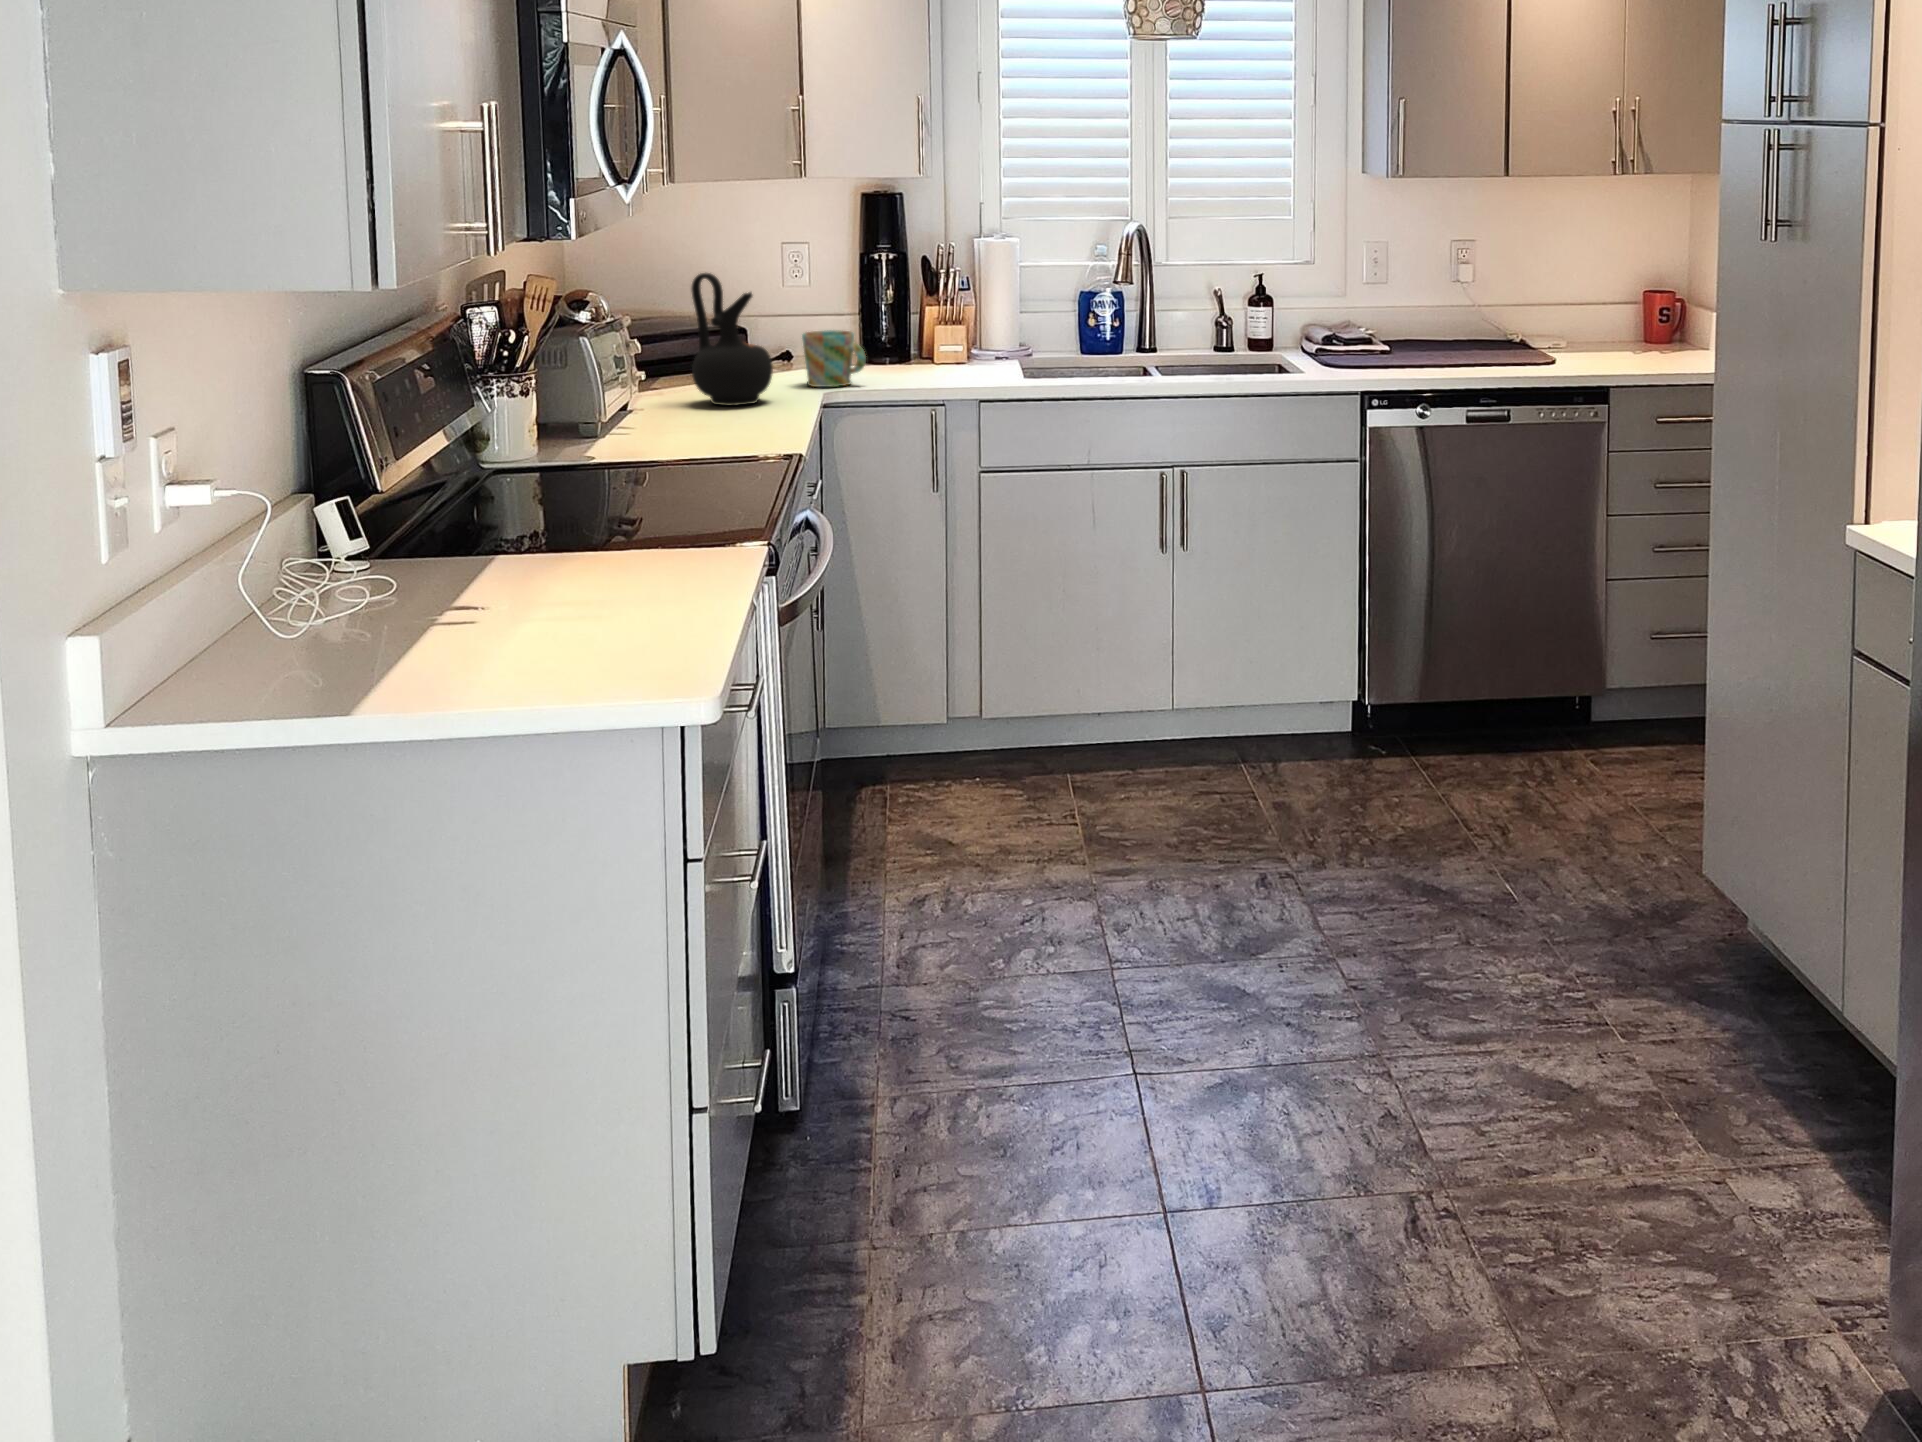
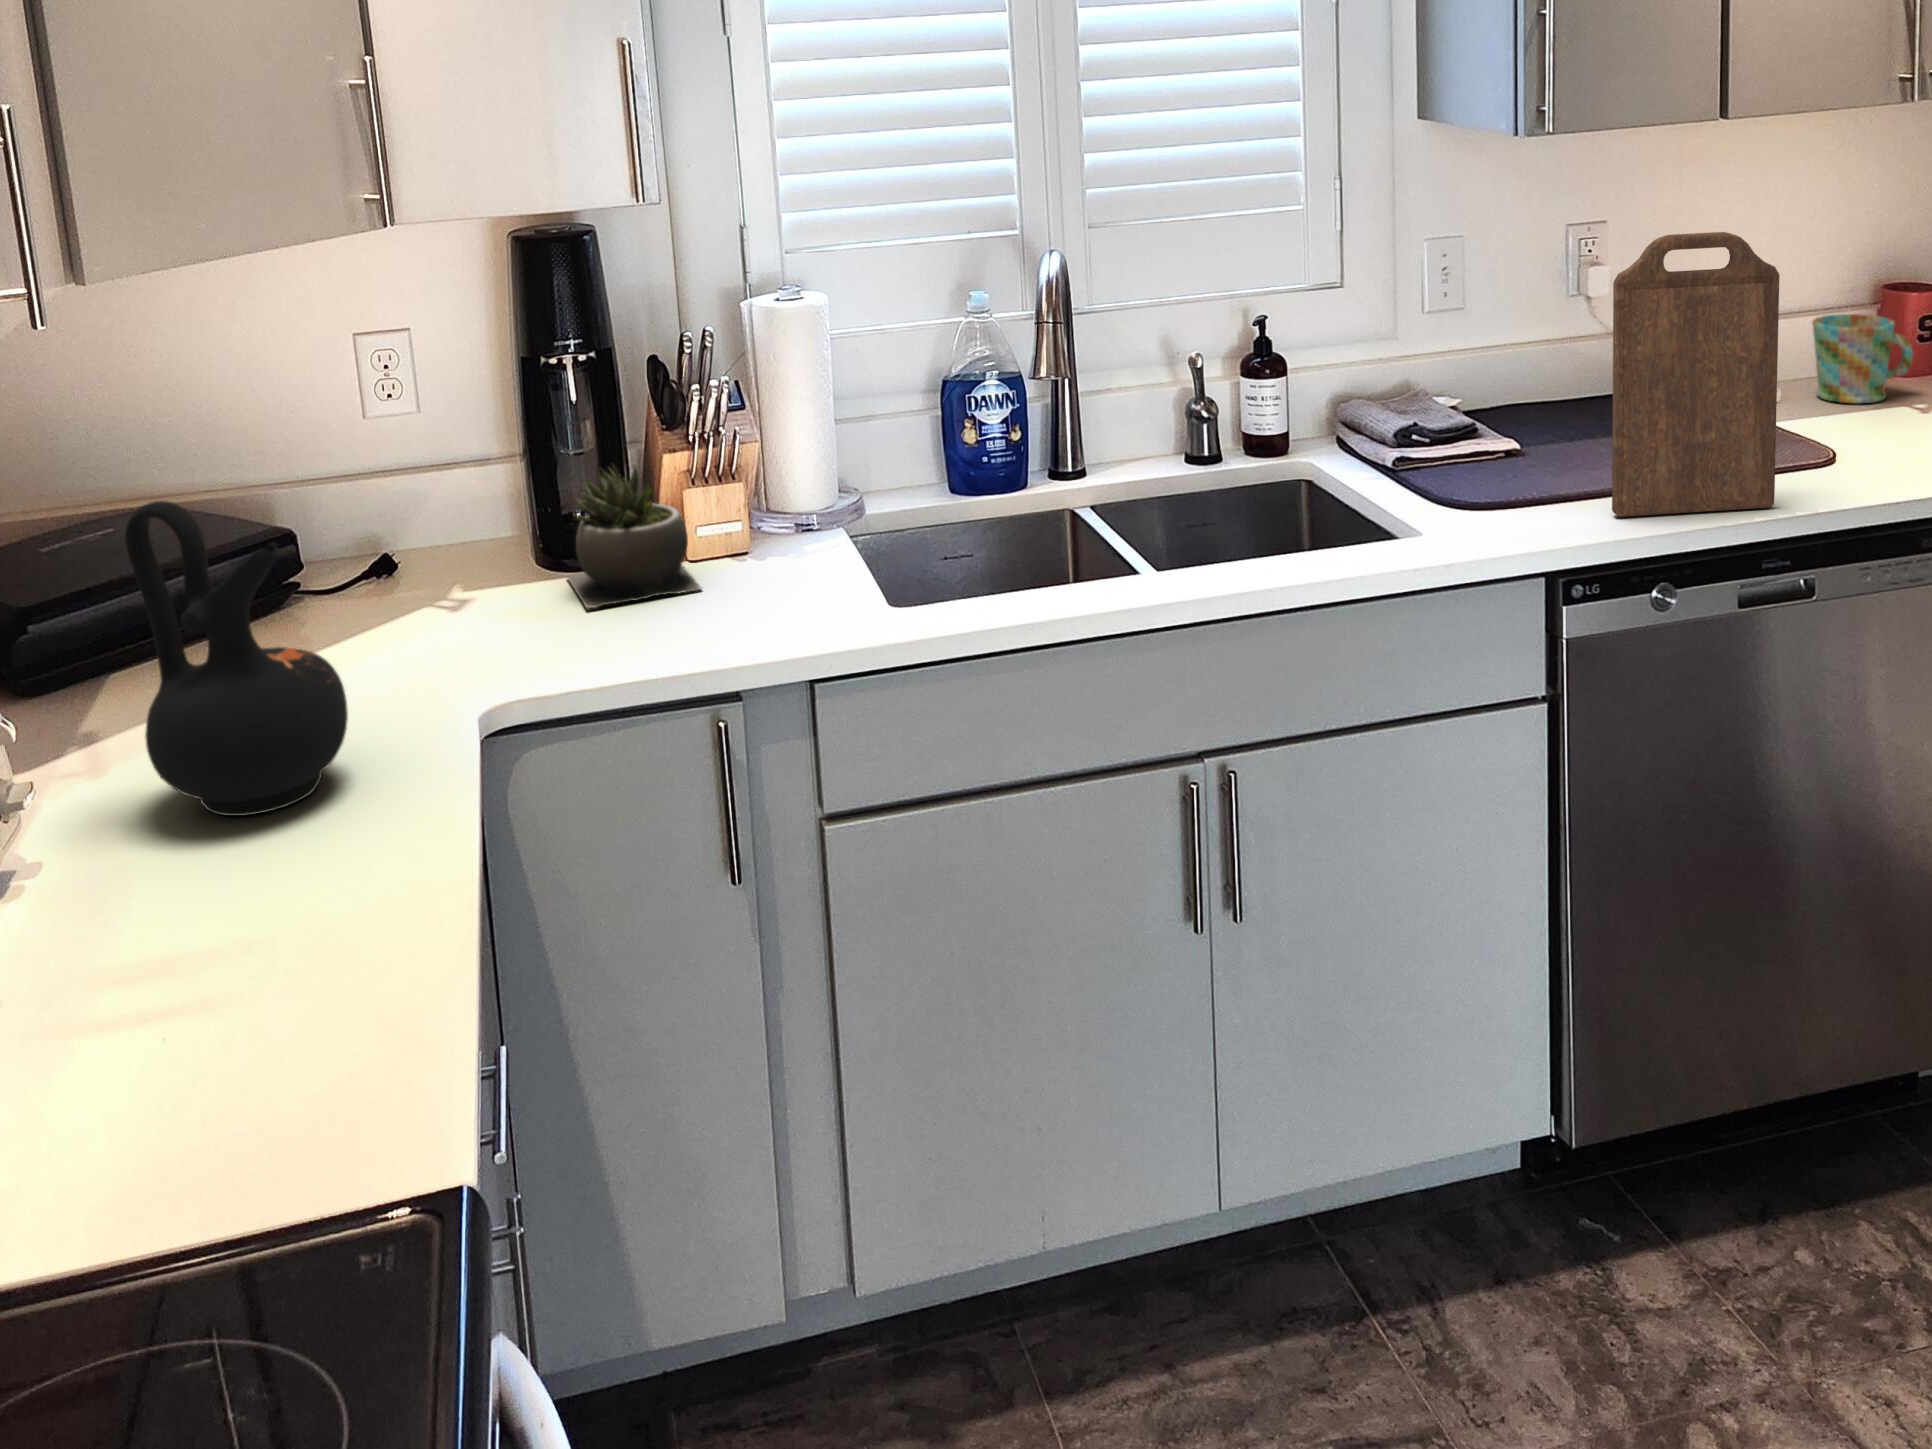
cutting board: none [1405,225,1493,372] -> present [1612,232,1780,517]
succulent plant: none [874,307,938,373] -> present [568,465,701,608]
mug: present [802,330,866,387] -> present [1813,314,1913,403]

